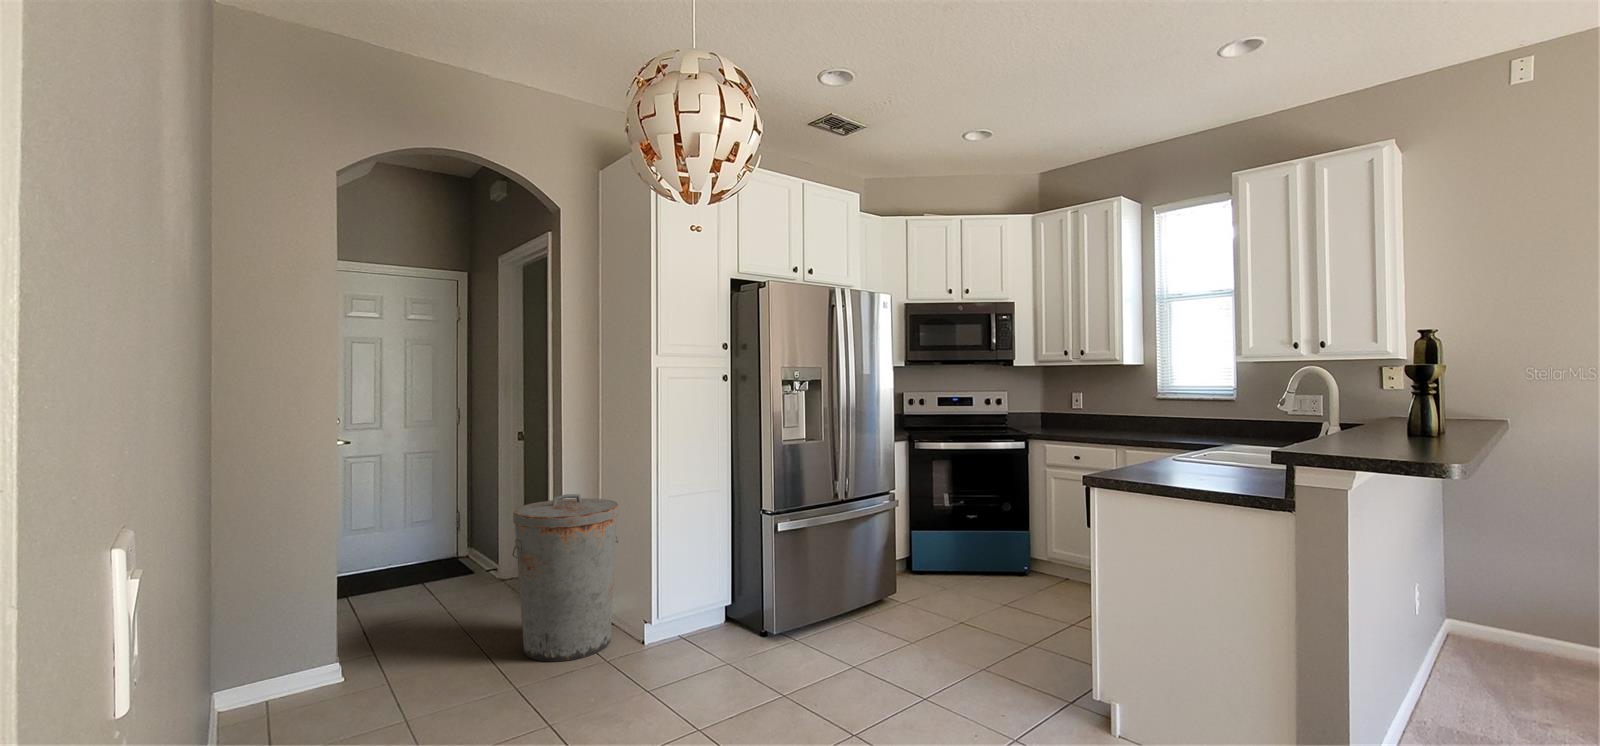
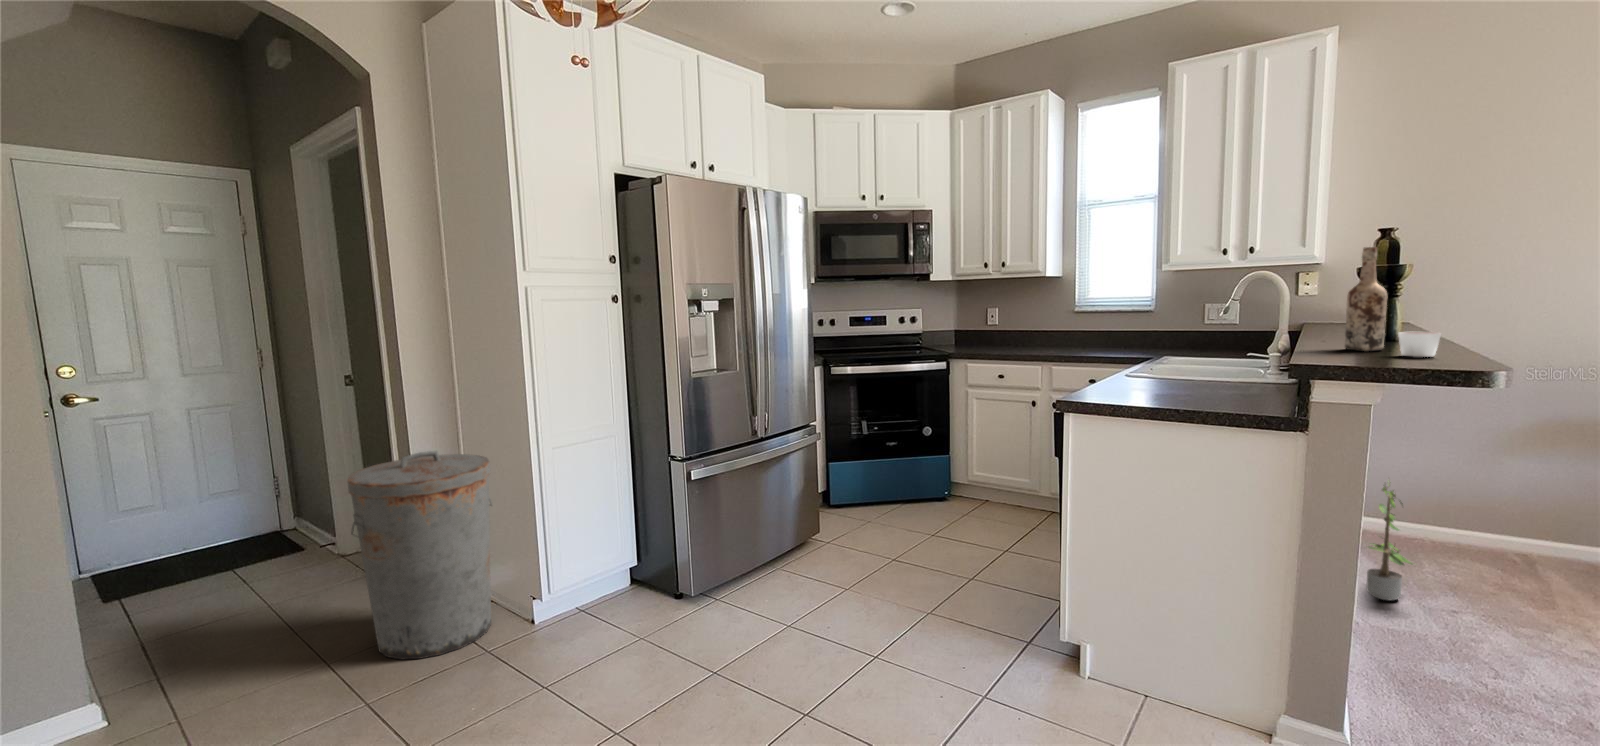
wine bottle: none [1367,347,1406,443] -> present [1345,247,1387,351]
candle: none [1407,427,1448,450] -> present [1398,332,1441,357]
potted plant: none [1433,573,1495,703] -> present [1366,483,1412,601]

